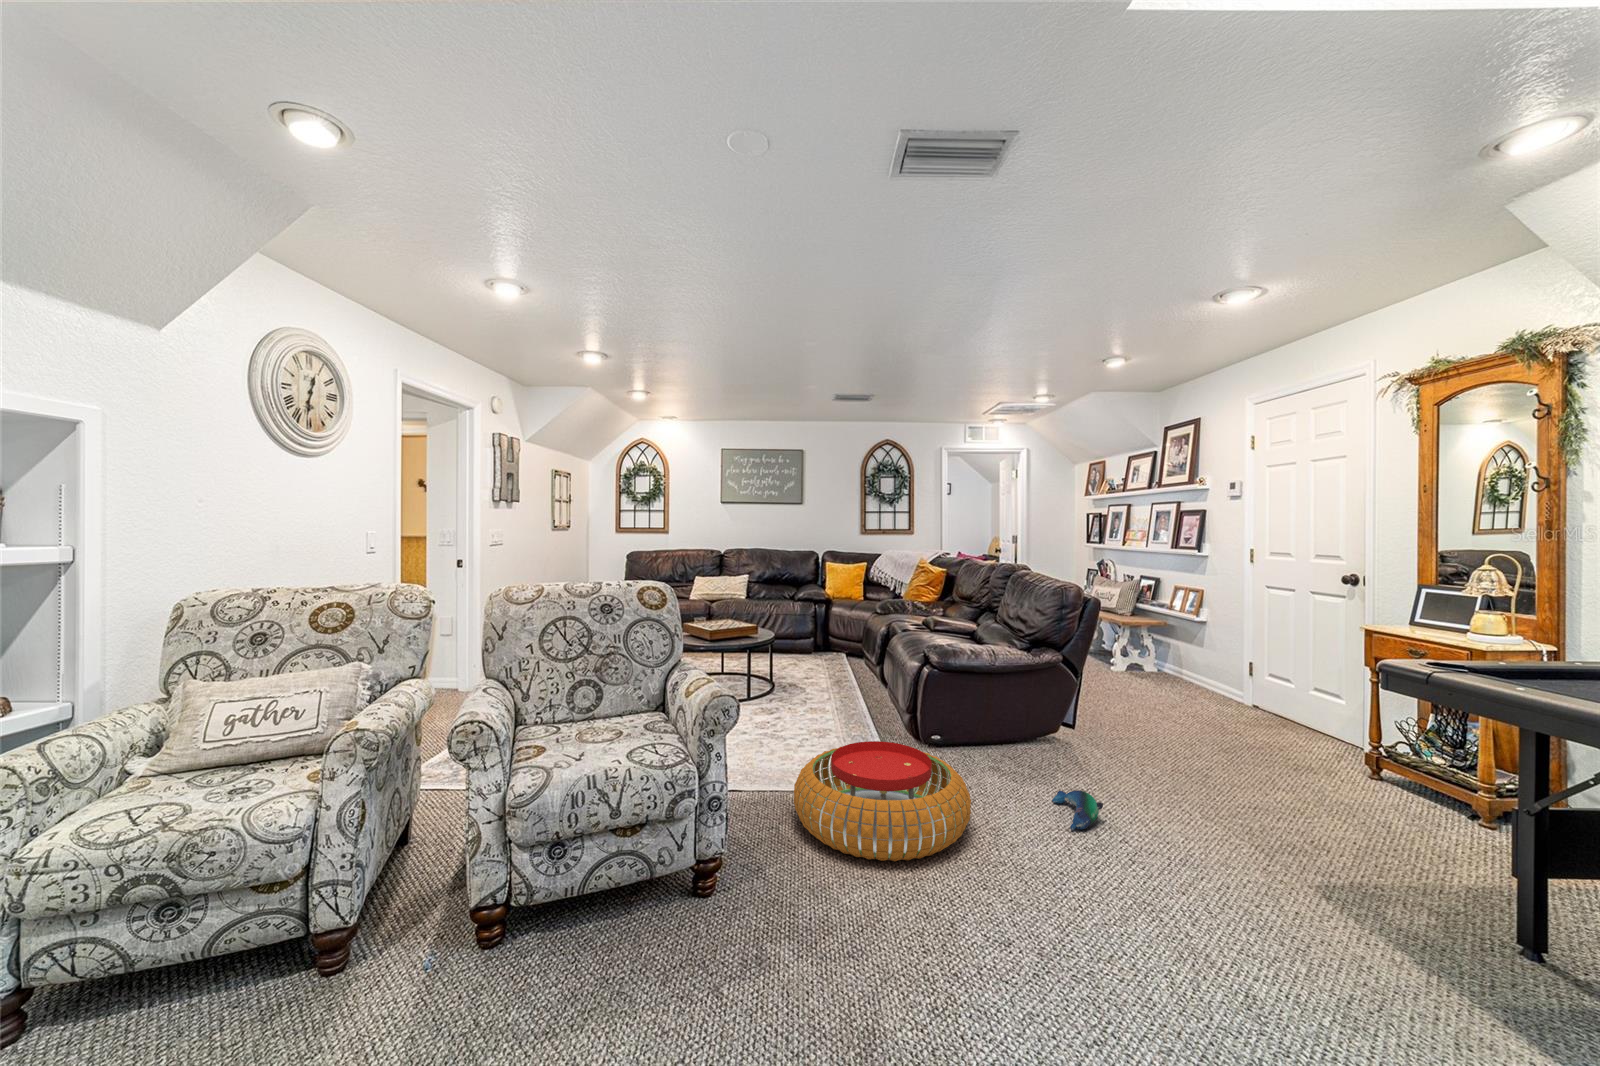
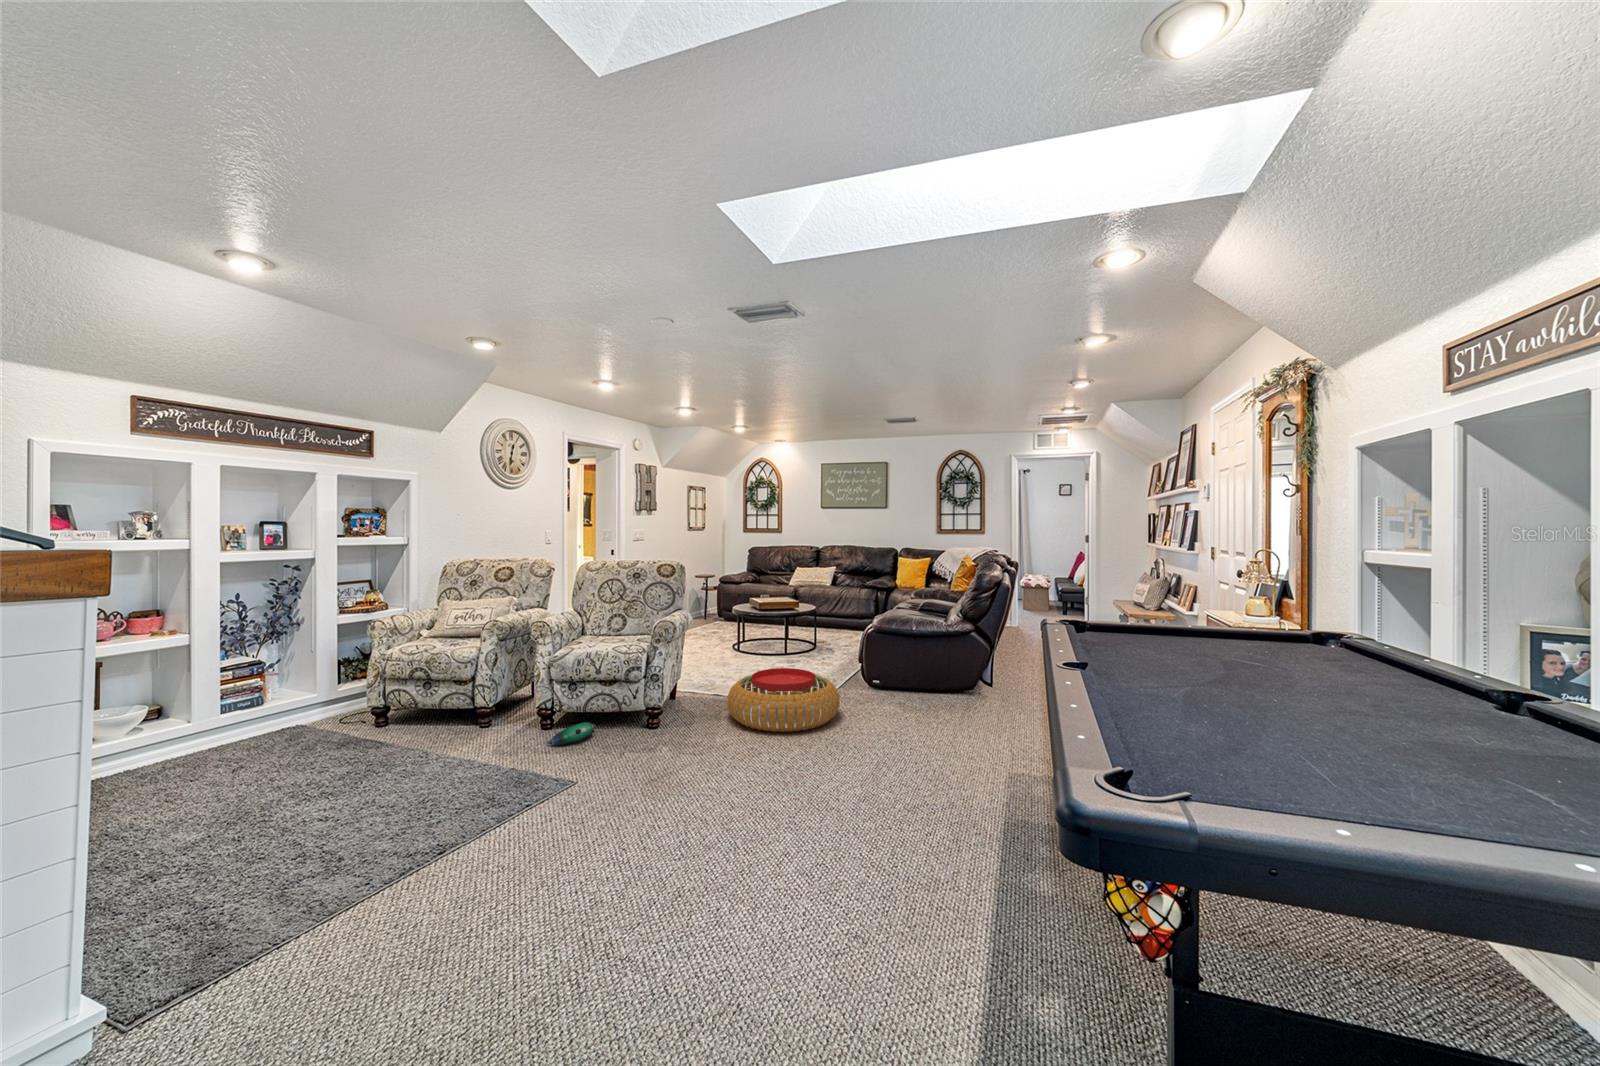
plush toy: present [1052,790,1103,830] -> present [547,722,596,745]

